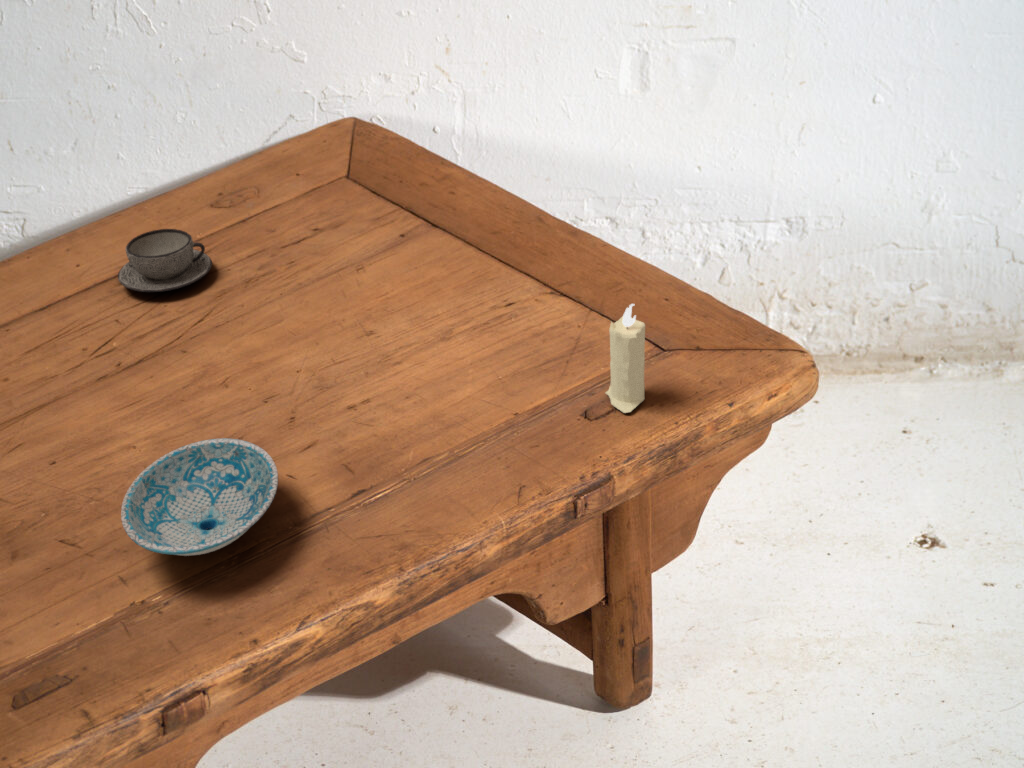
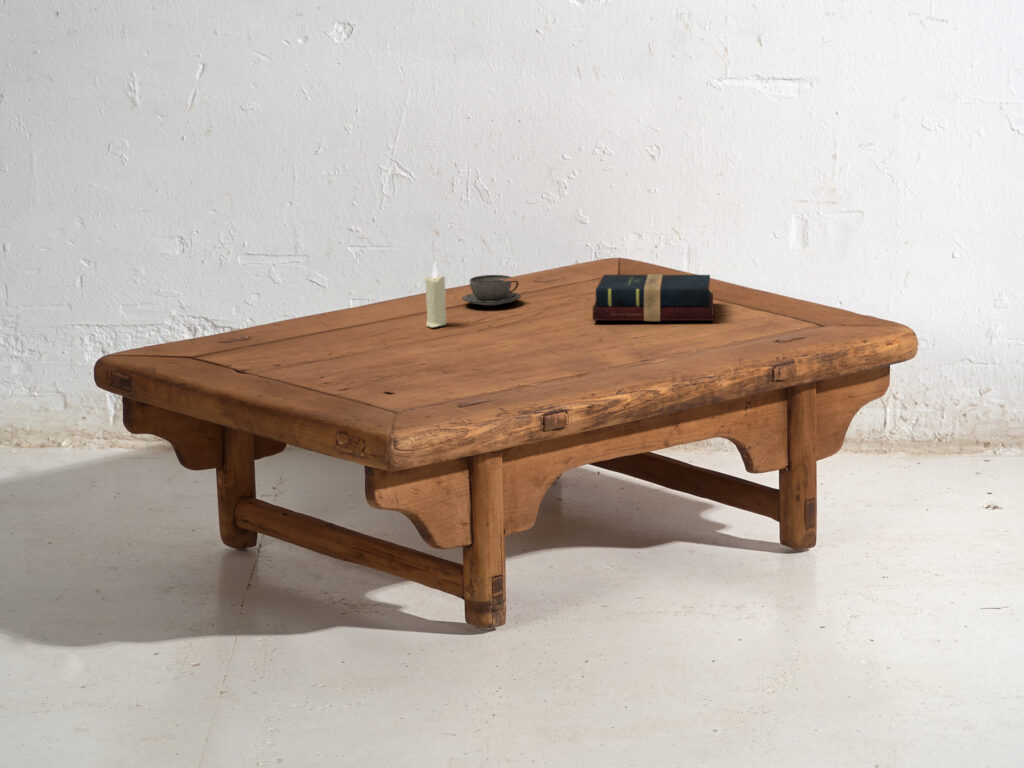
hardback book: none [305,239,505,349] -> present [593,274,713,321]
candle: present [606,304,645,413] -> present [425,263,447,327]
ceramic bowl: present [121,438,278,556] -> none [509,327,598,369]

